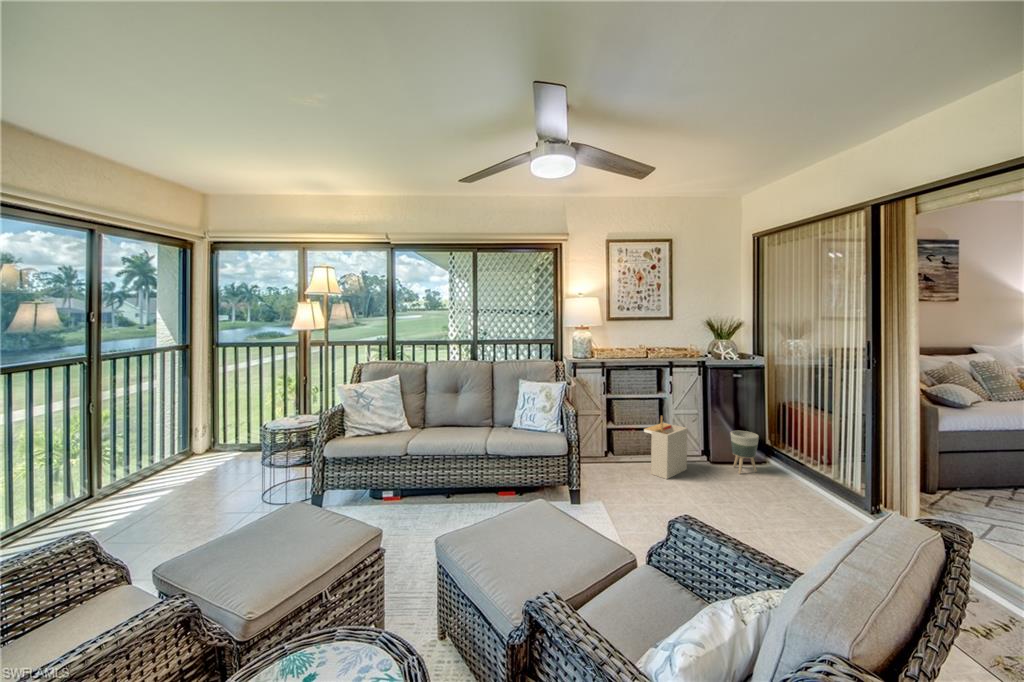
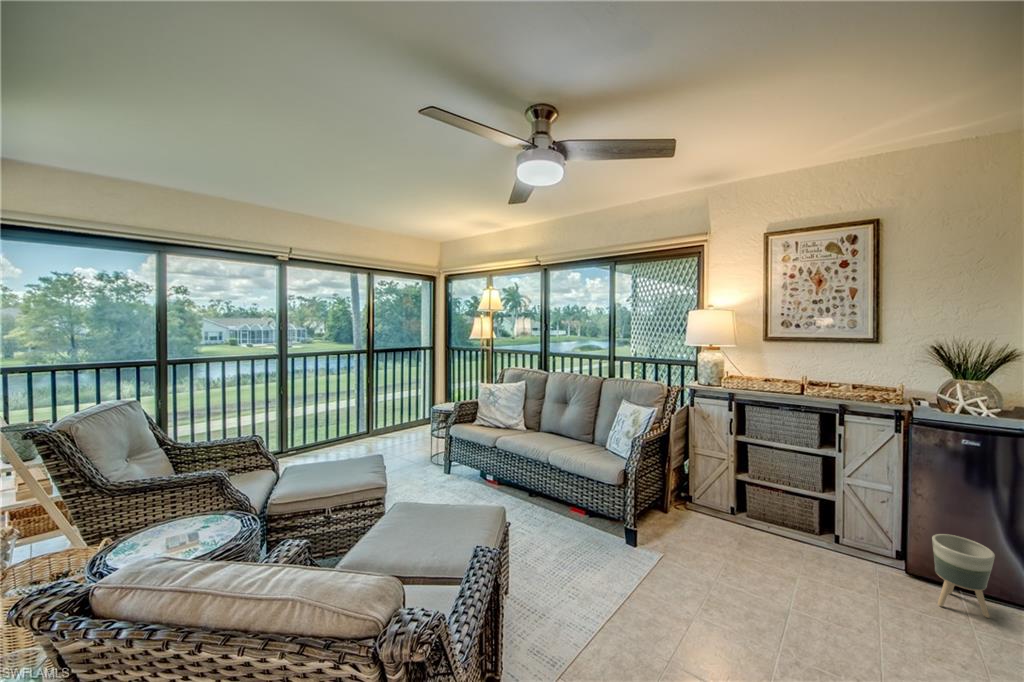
storage bin: present [644,416,688,479] -> none [767,476,844,563]

